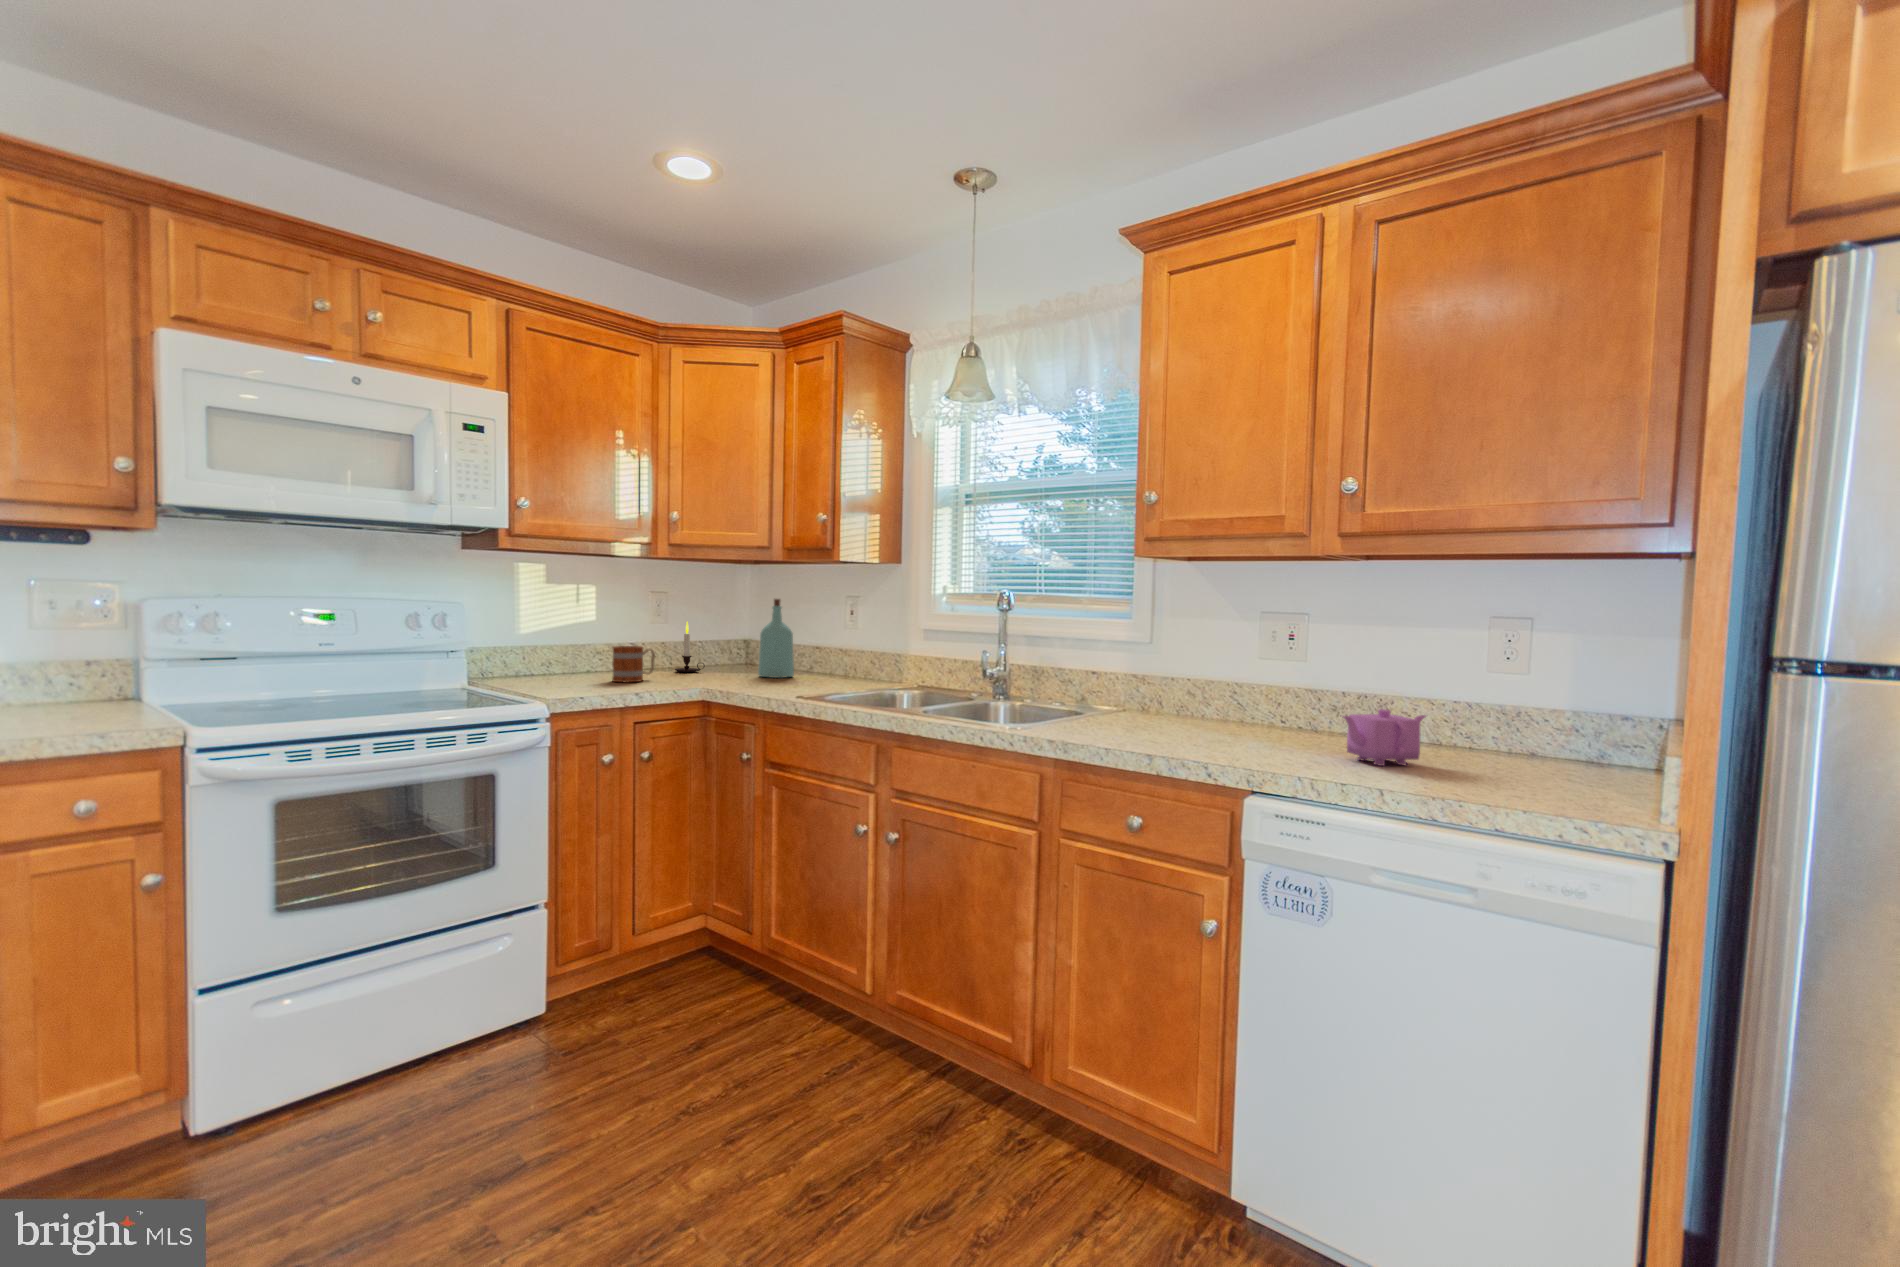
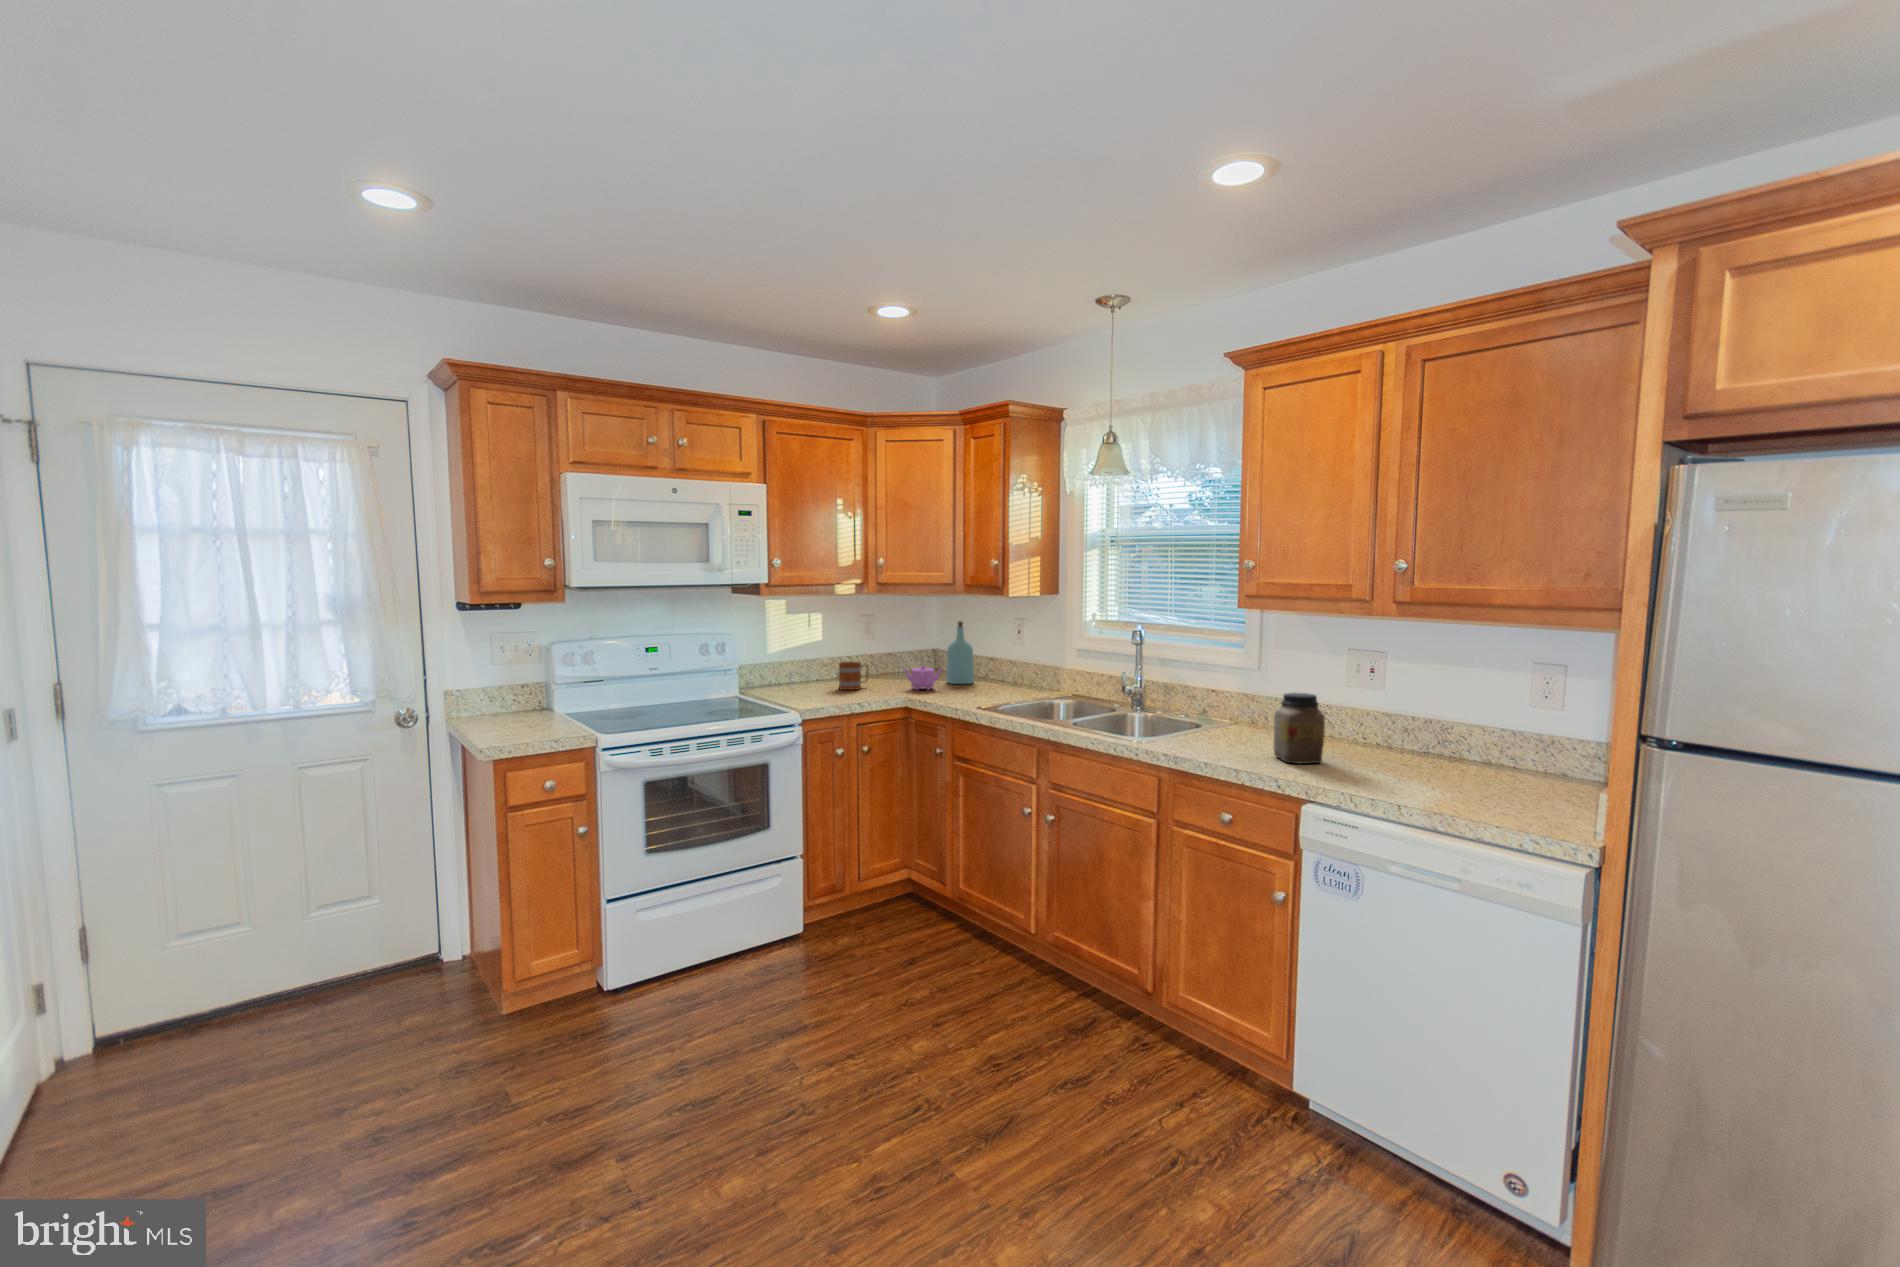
candle: present [675,622,705,672] -> none [882,638,905,679]
jar: none [1188,656,1255,747] -> present [1273,693,1325,764]
teapot: present [1342,709,1426,766] -> present [904,666,942,690]

